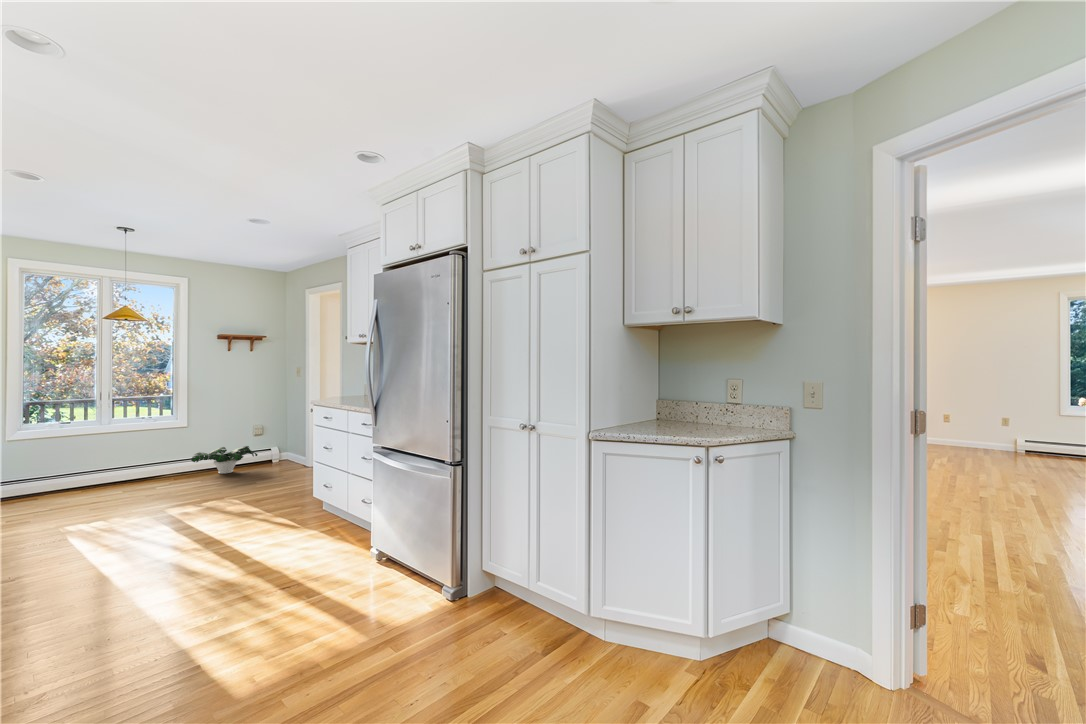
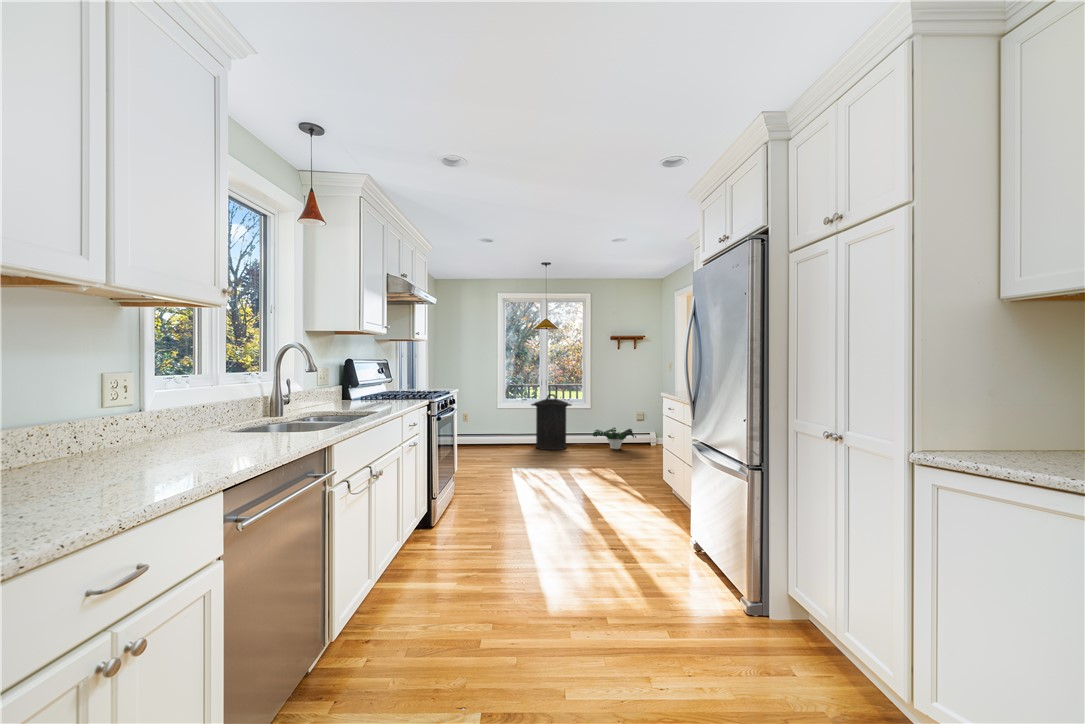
trash can: none [74,411,156,493] -> present [531,394,571,450]

